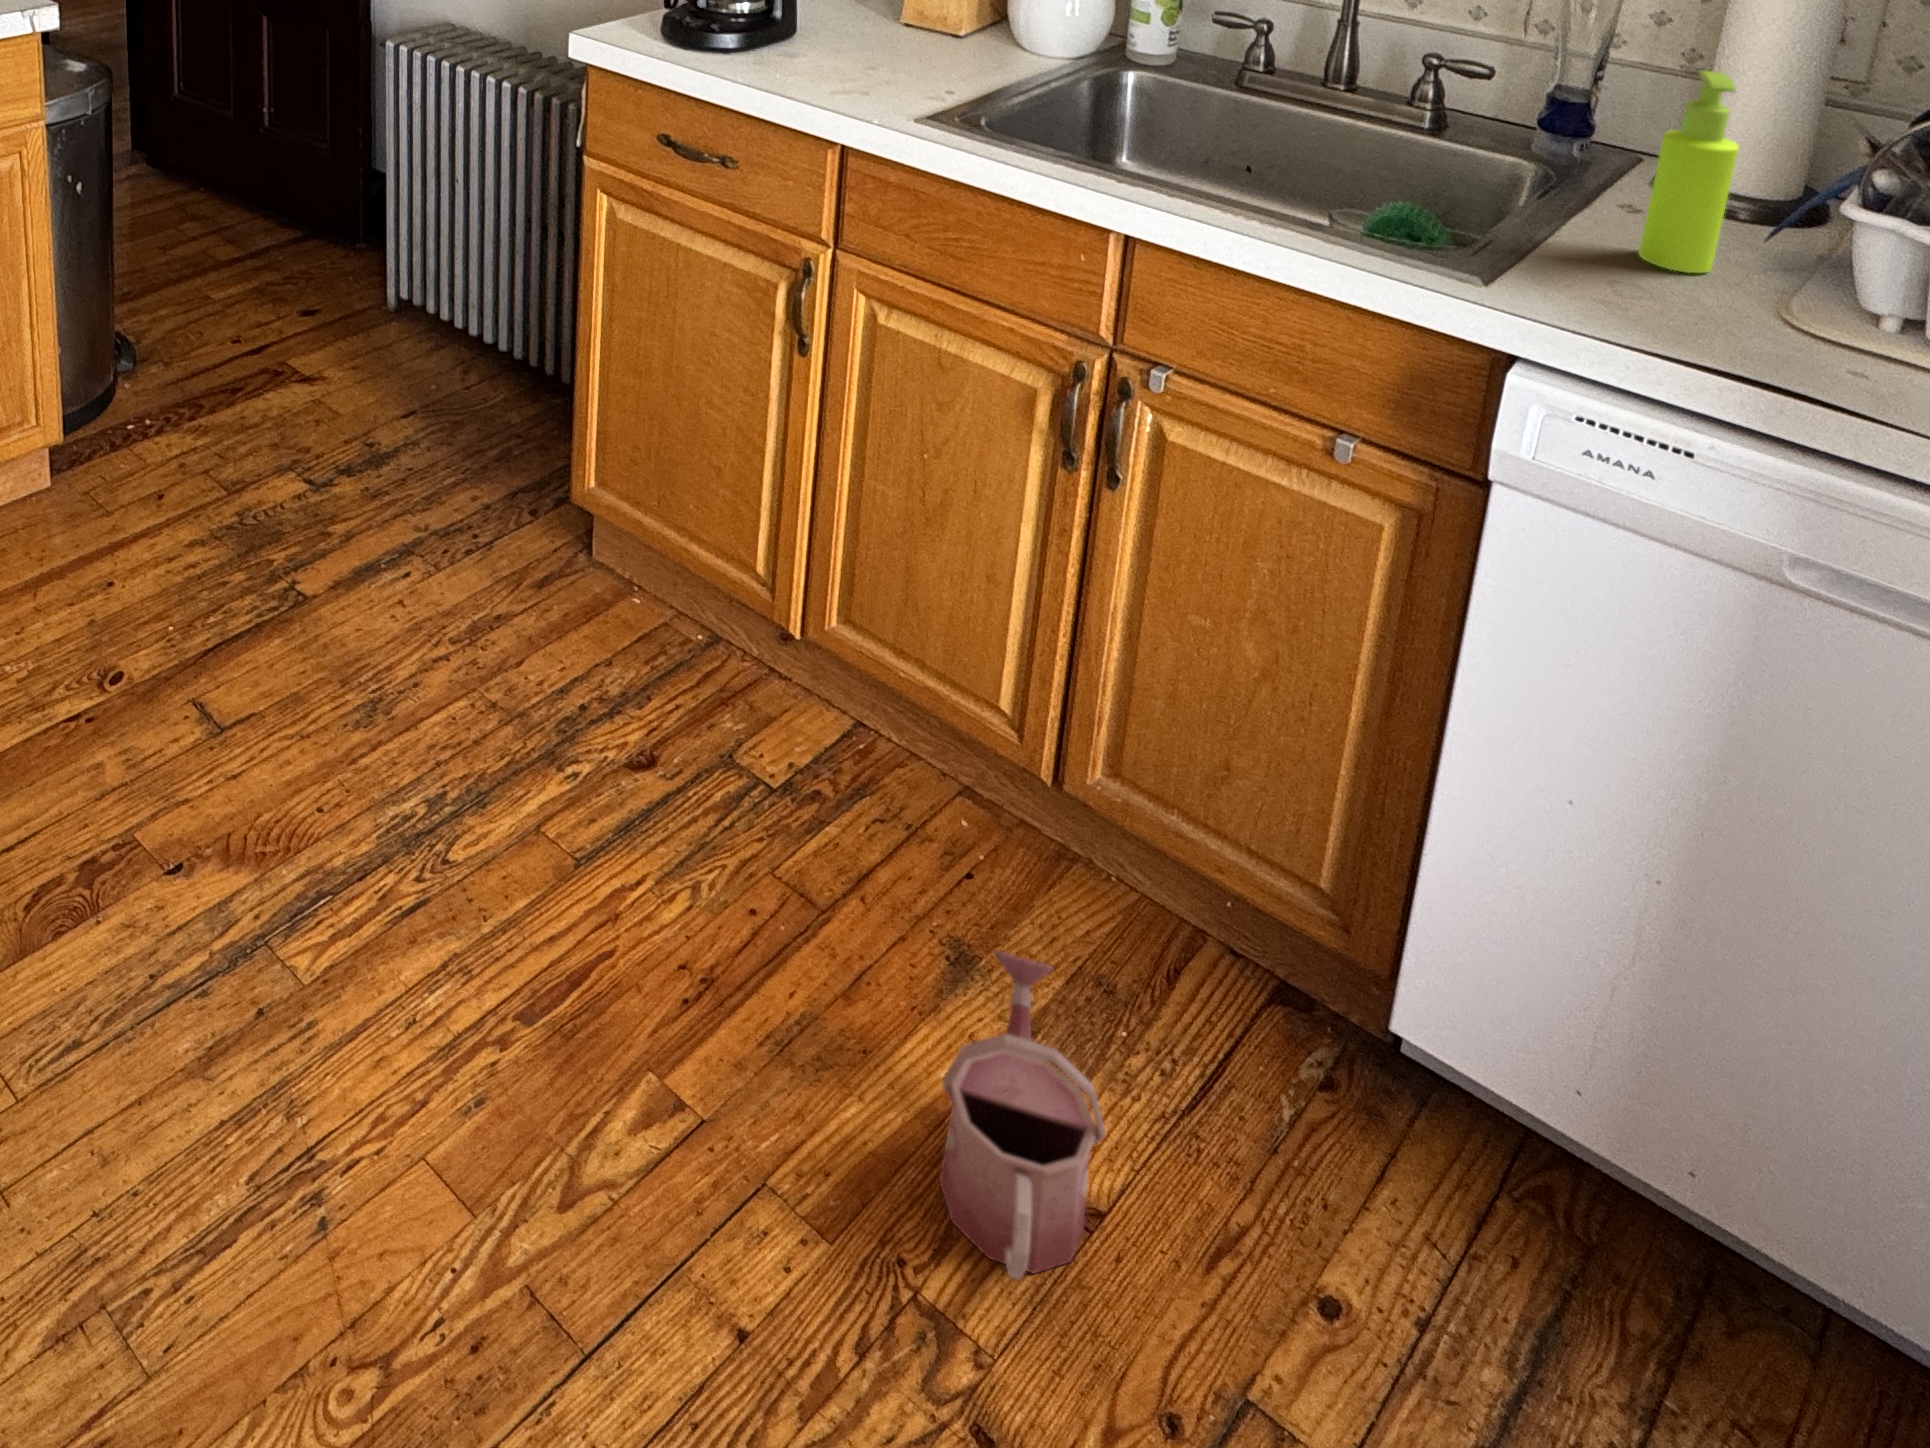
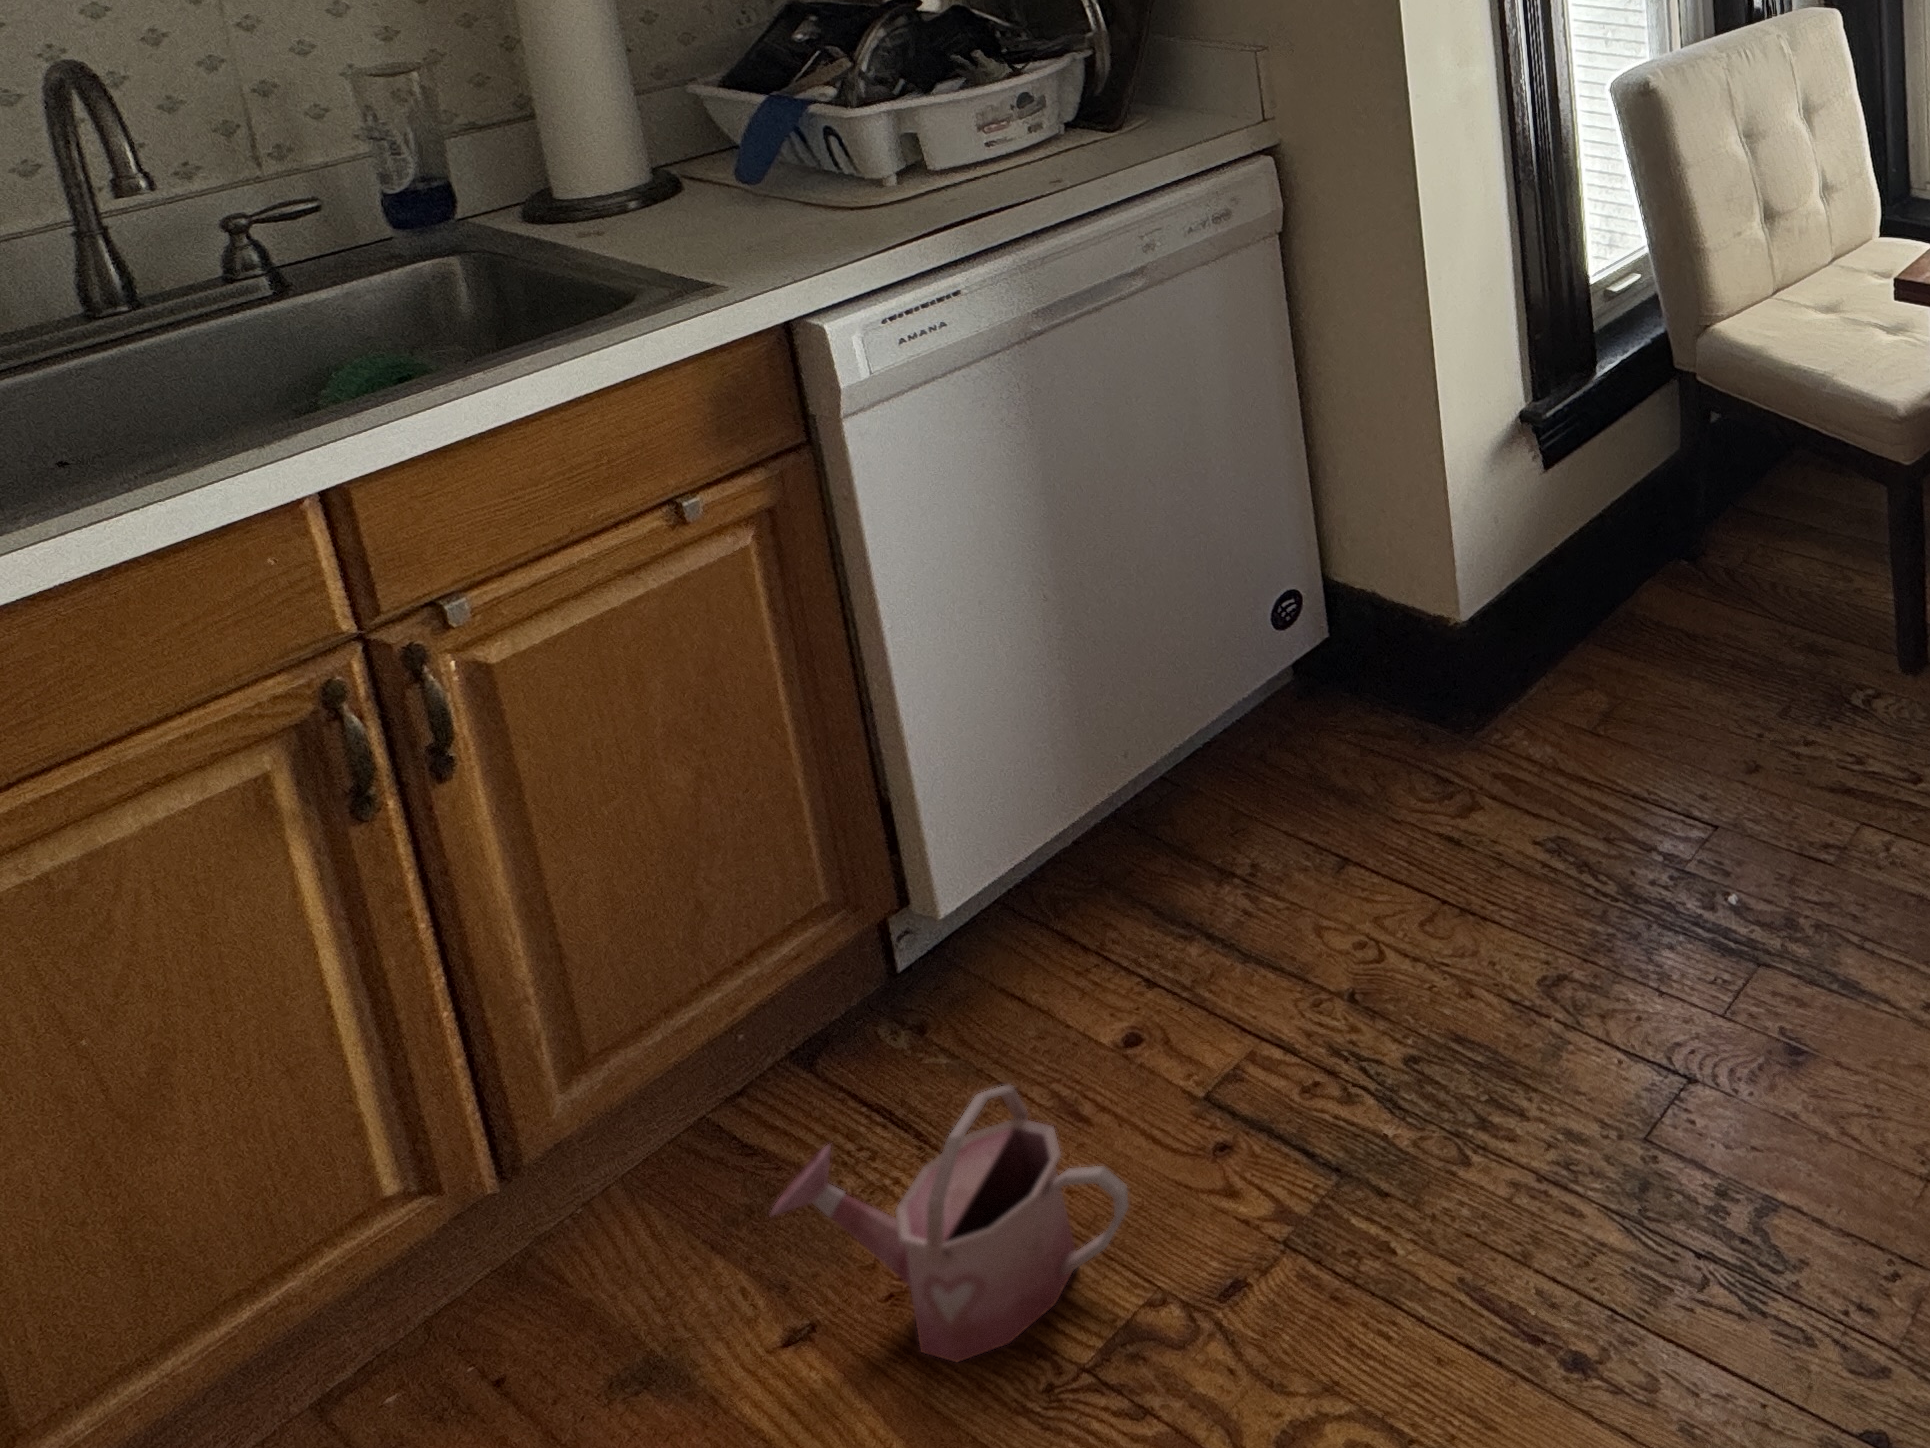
soap dispenser: present [1639,70,1739,273] -> none [697,58,779,230]

